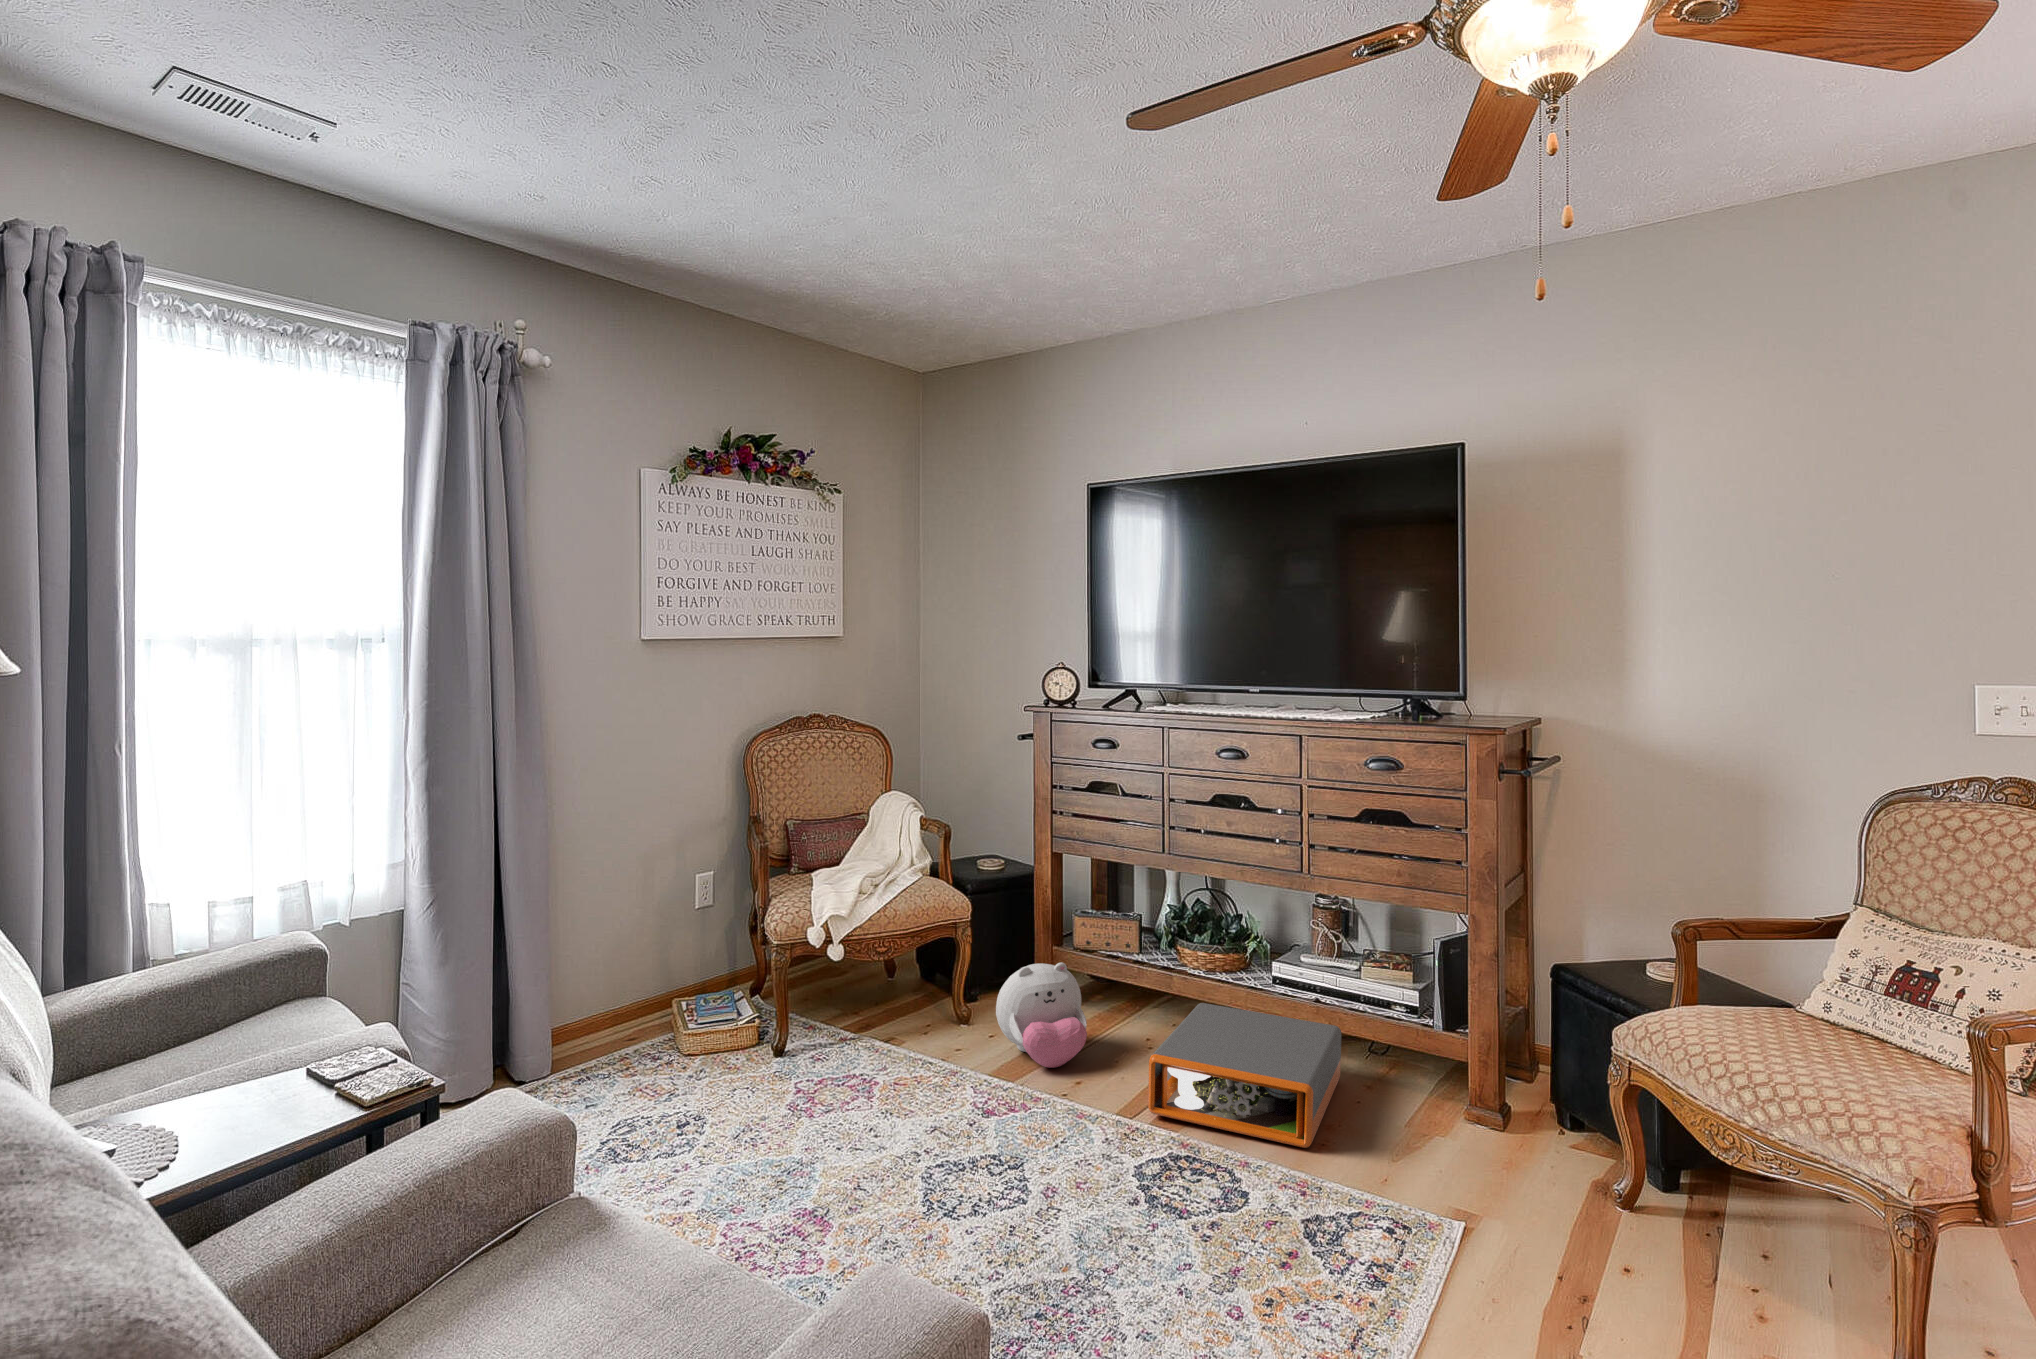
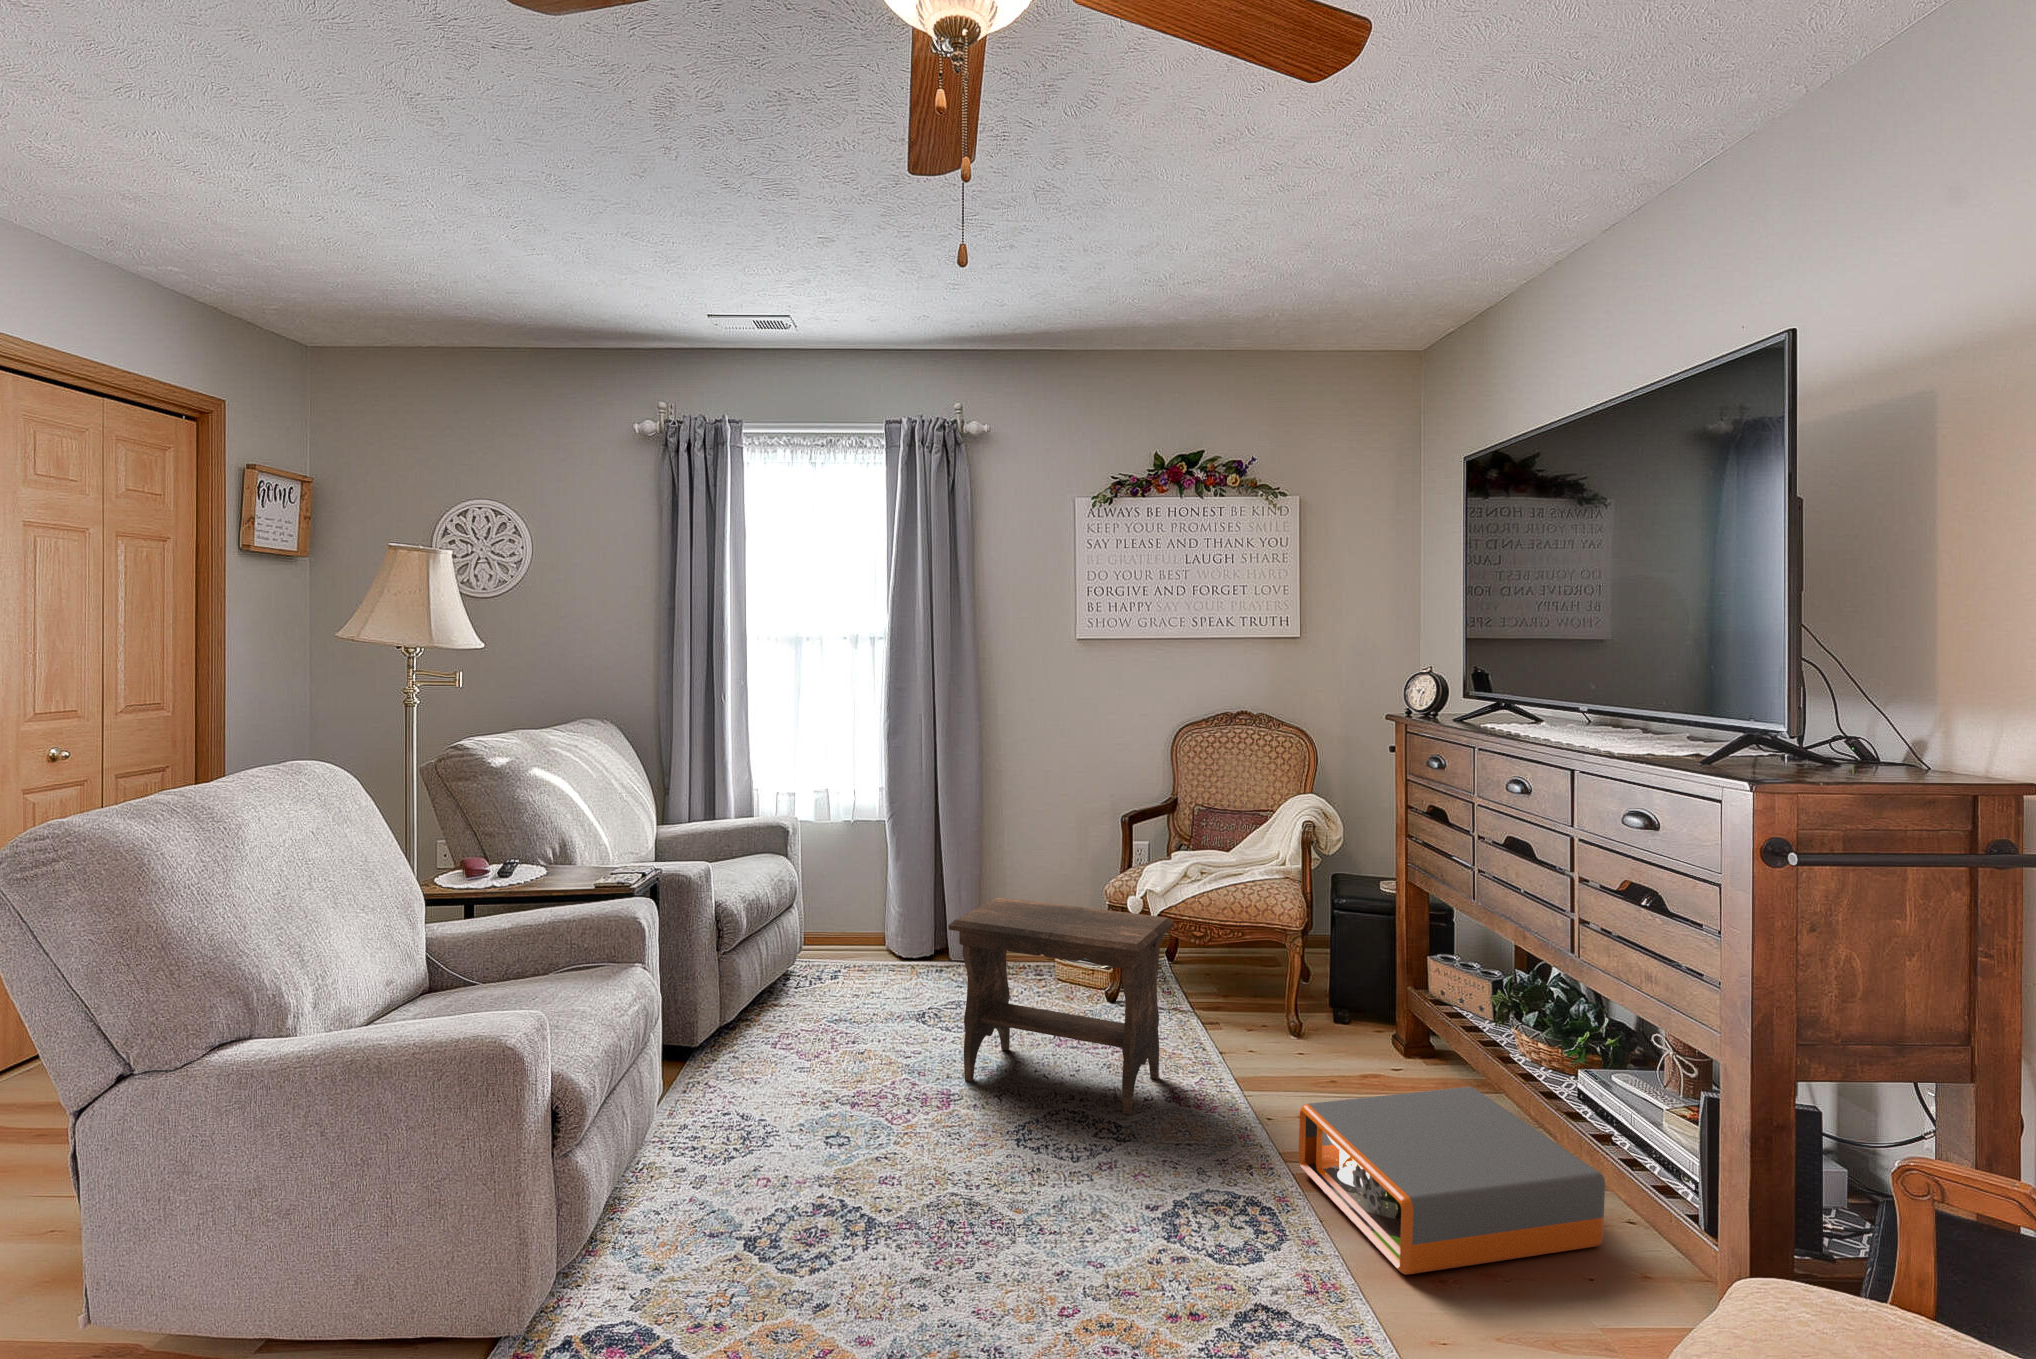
footstool: none [735,929,989,1183] -> present [949,897,1174,1115]
plush toy: present [996,963,1087,1068] -> none [1260,984,1360,1098]

